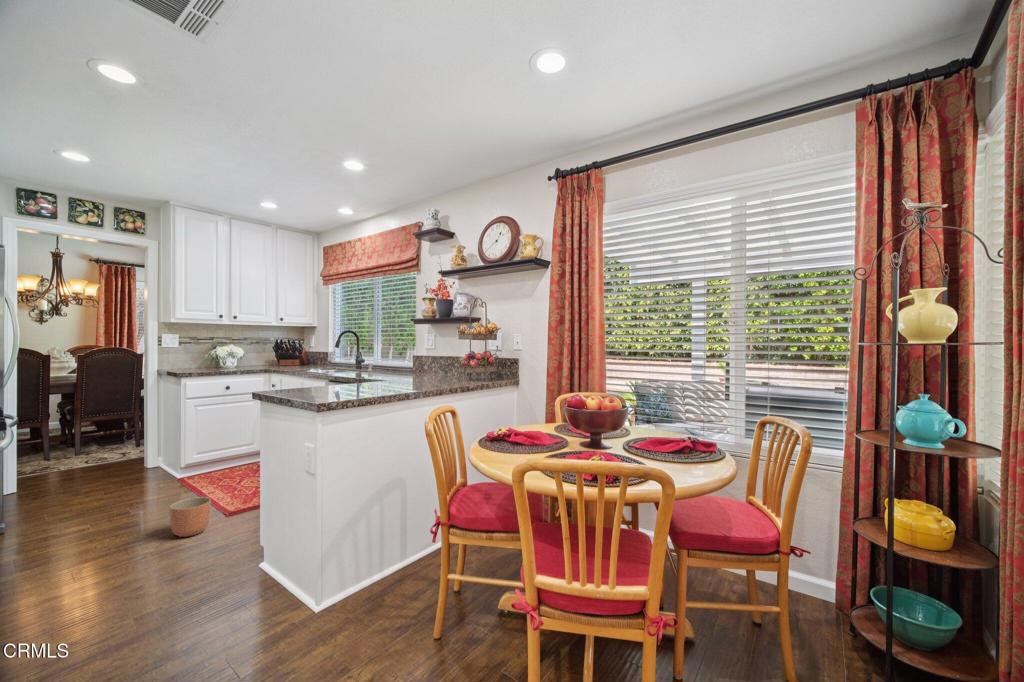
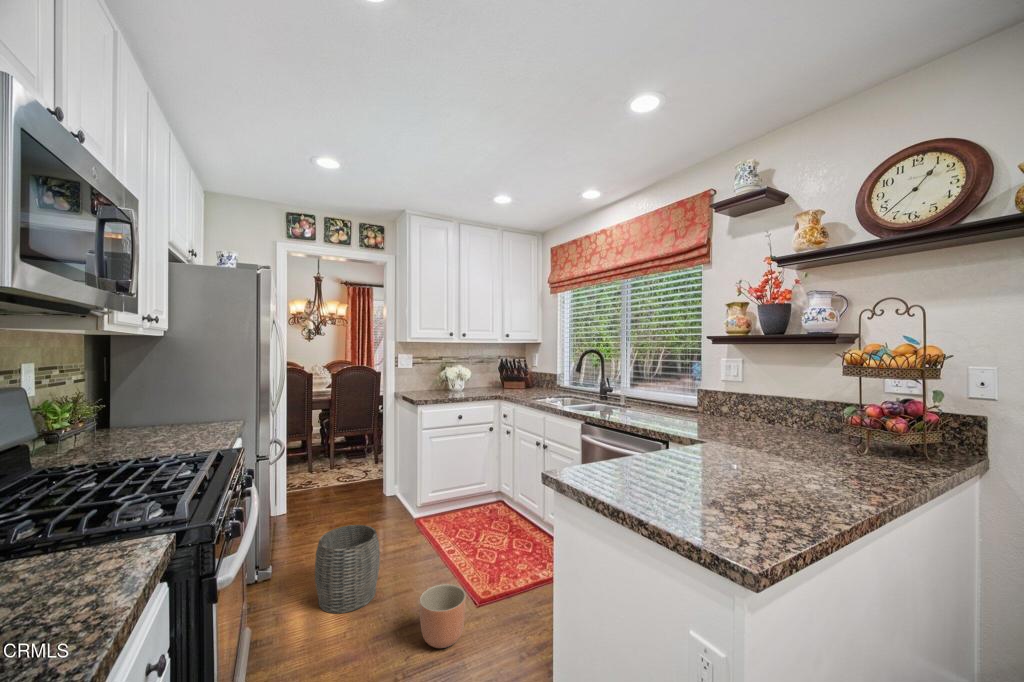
woven basket: none [66,471,135,536] -> present [315,525,380,613]

